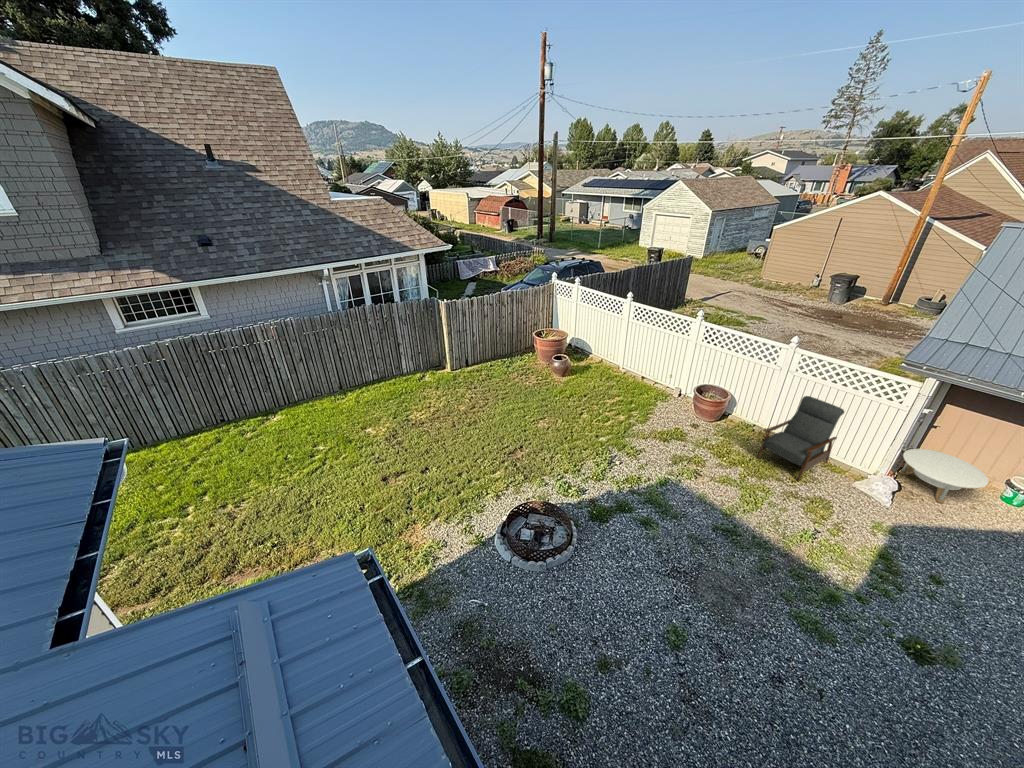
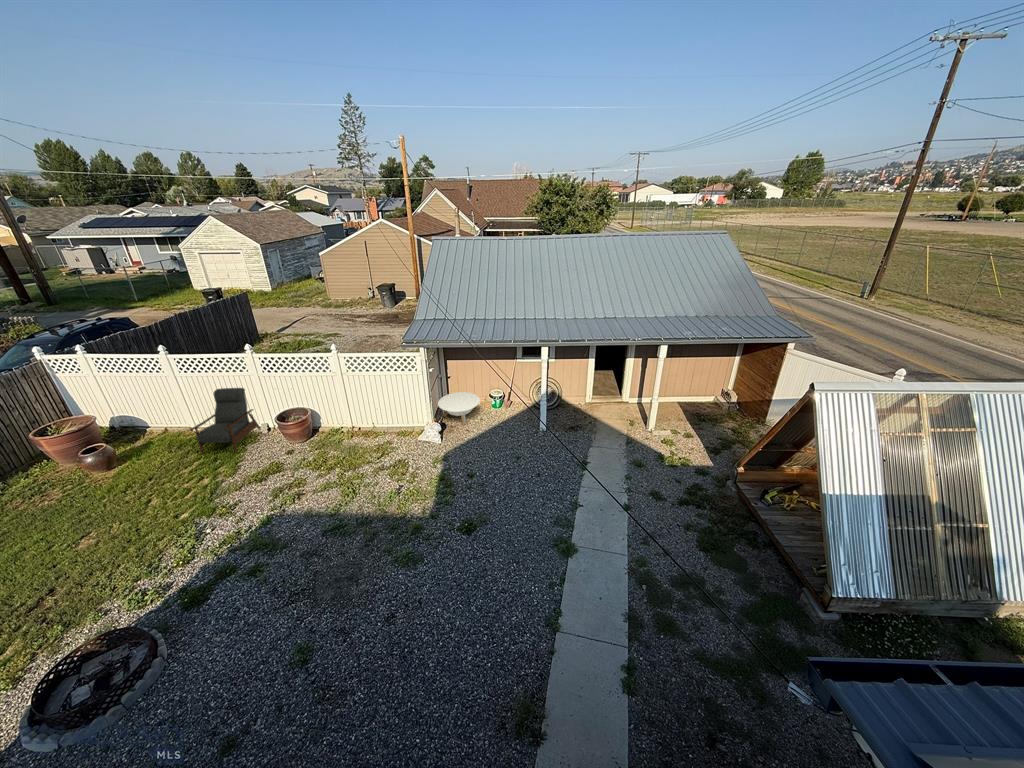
chair: present [757,396,844,480] -> present [190,388,260,454]

